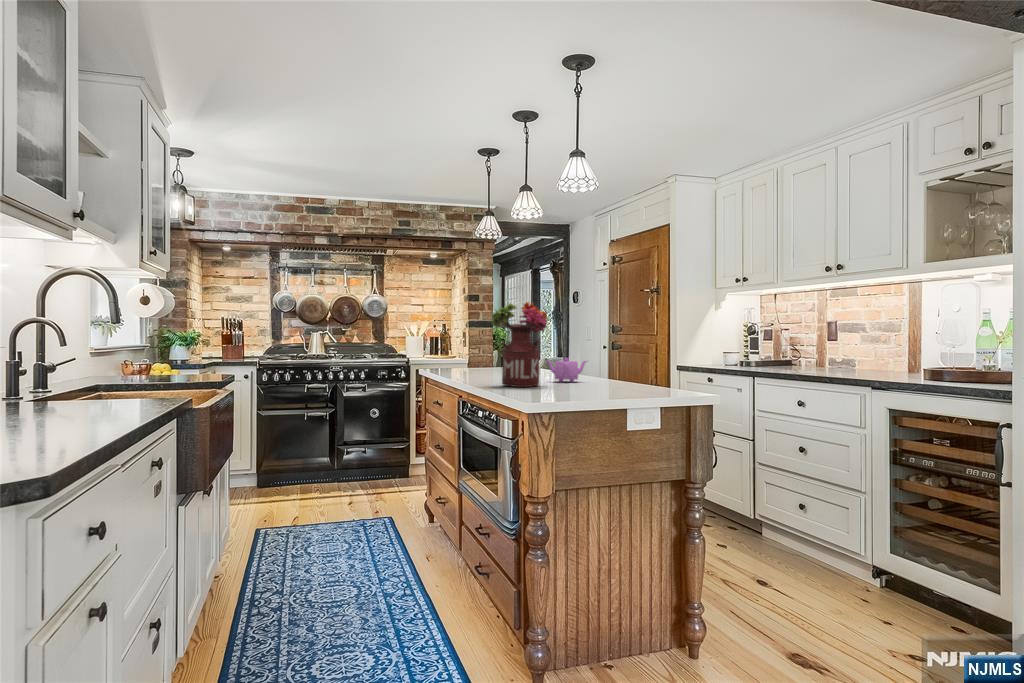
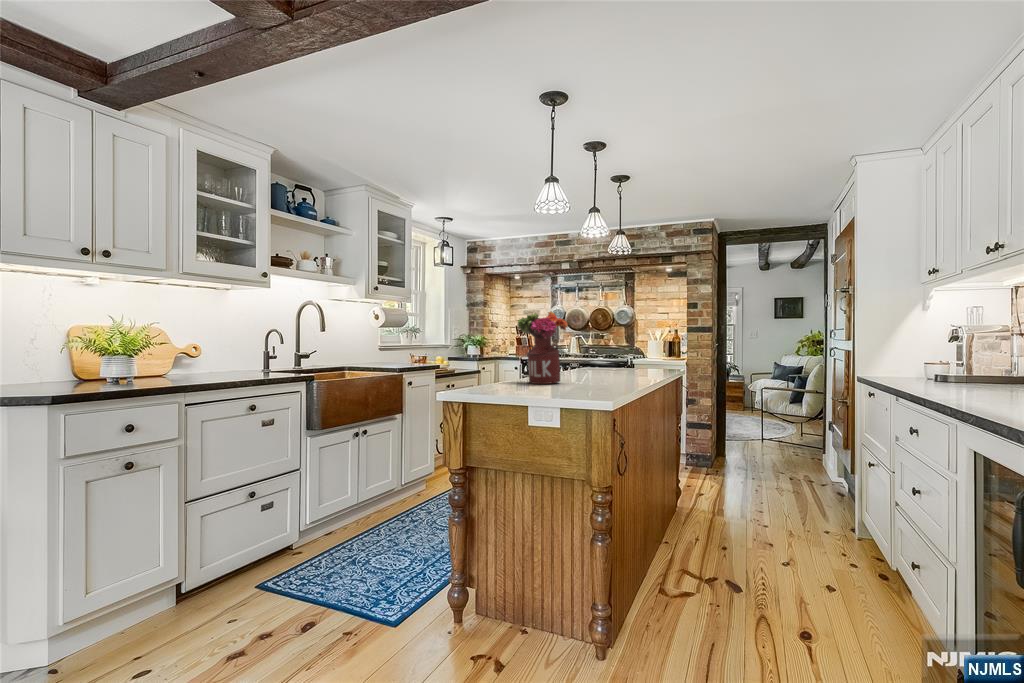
teapot: present [547,358,587,382] -> none [593,361,626,383]

